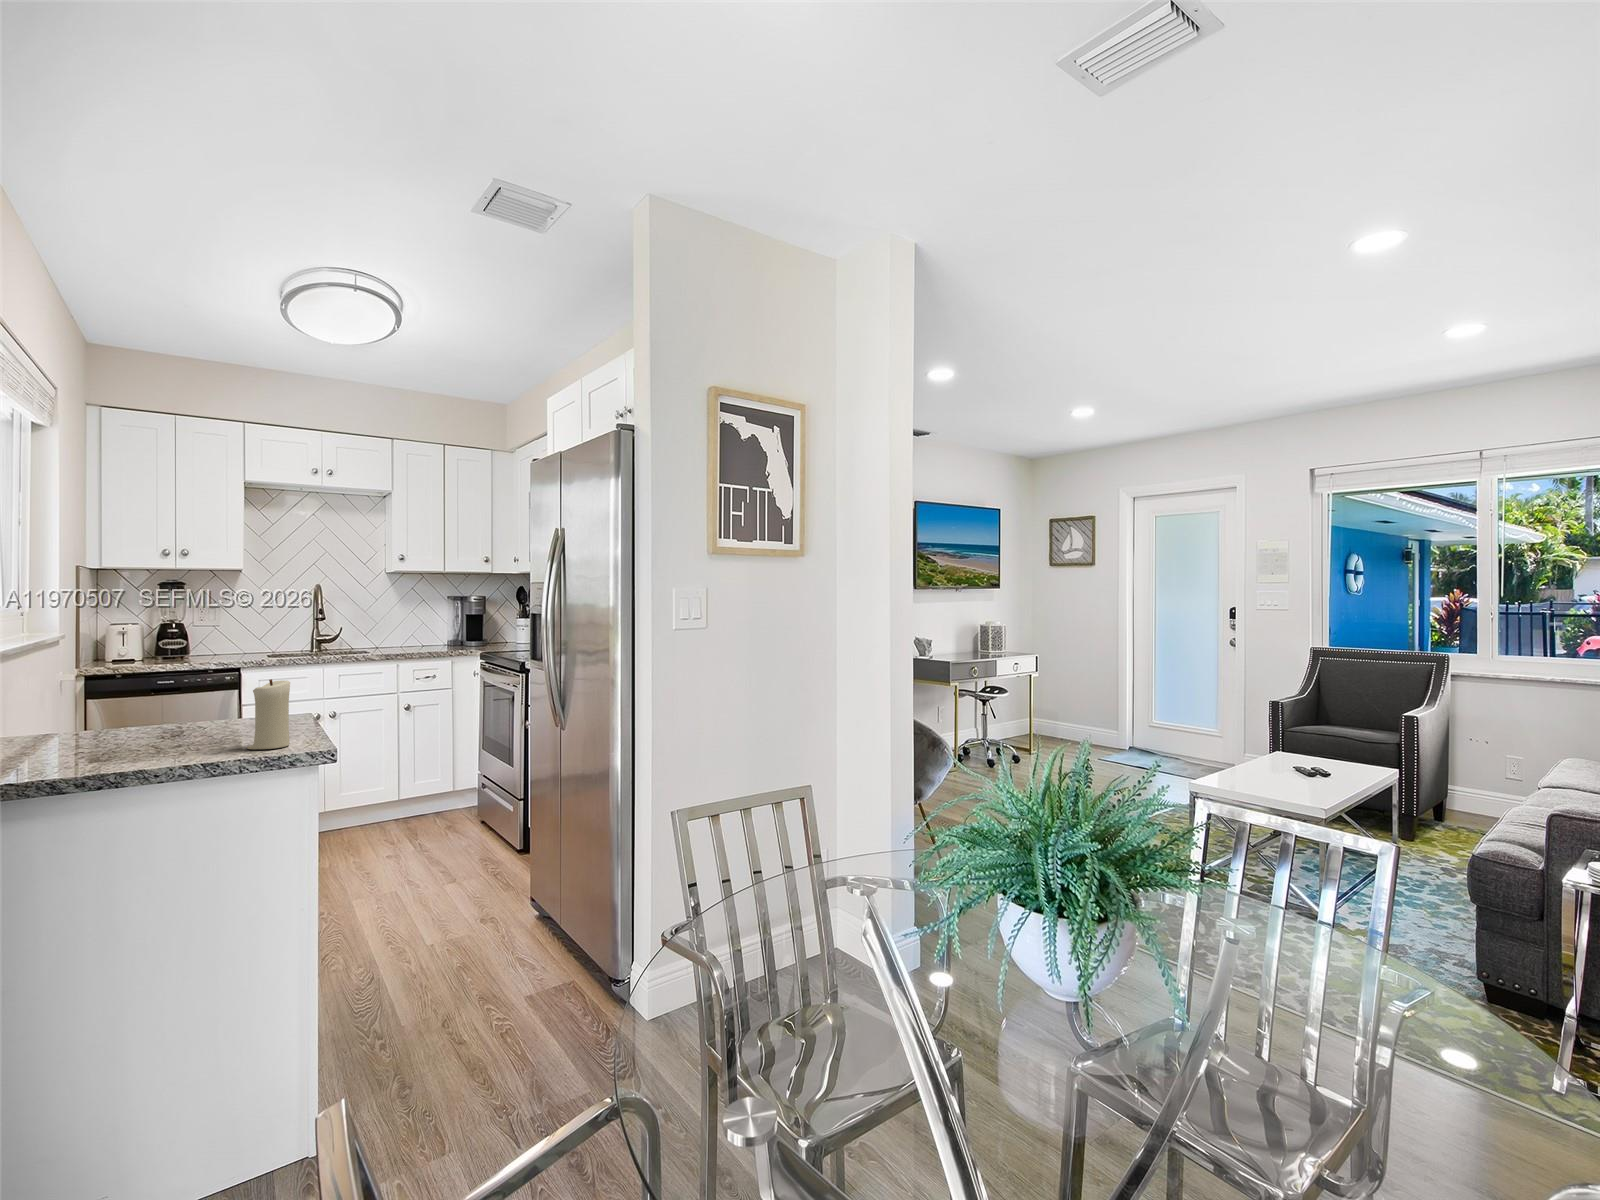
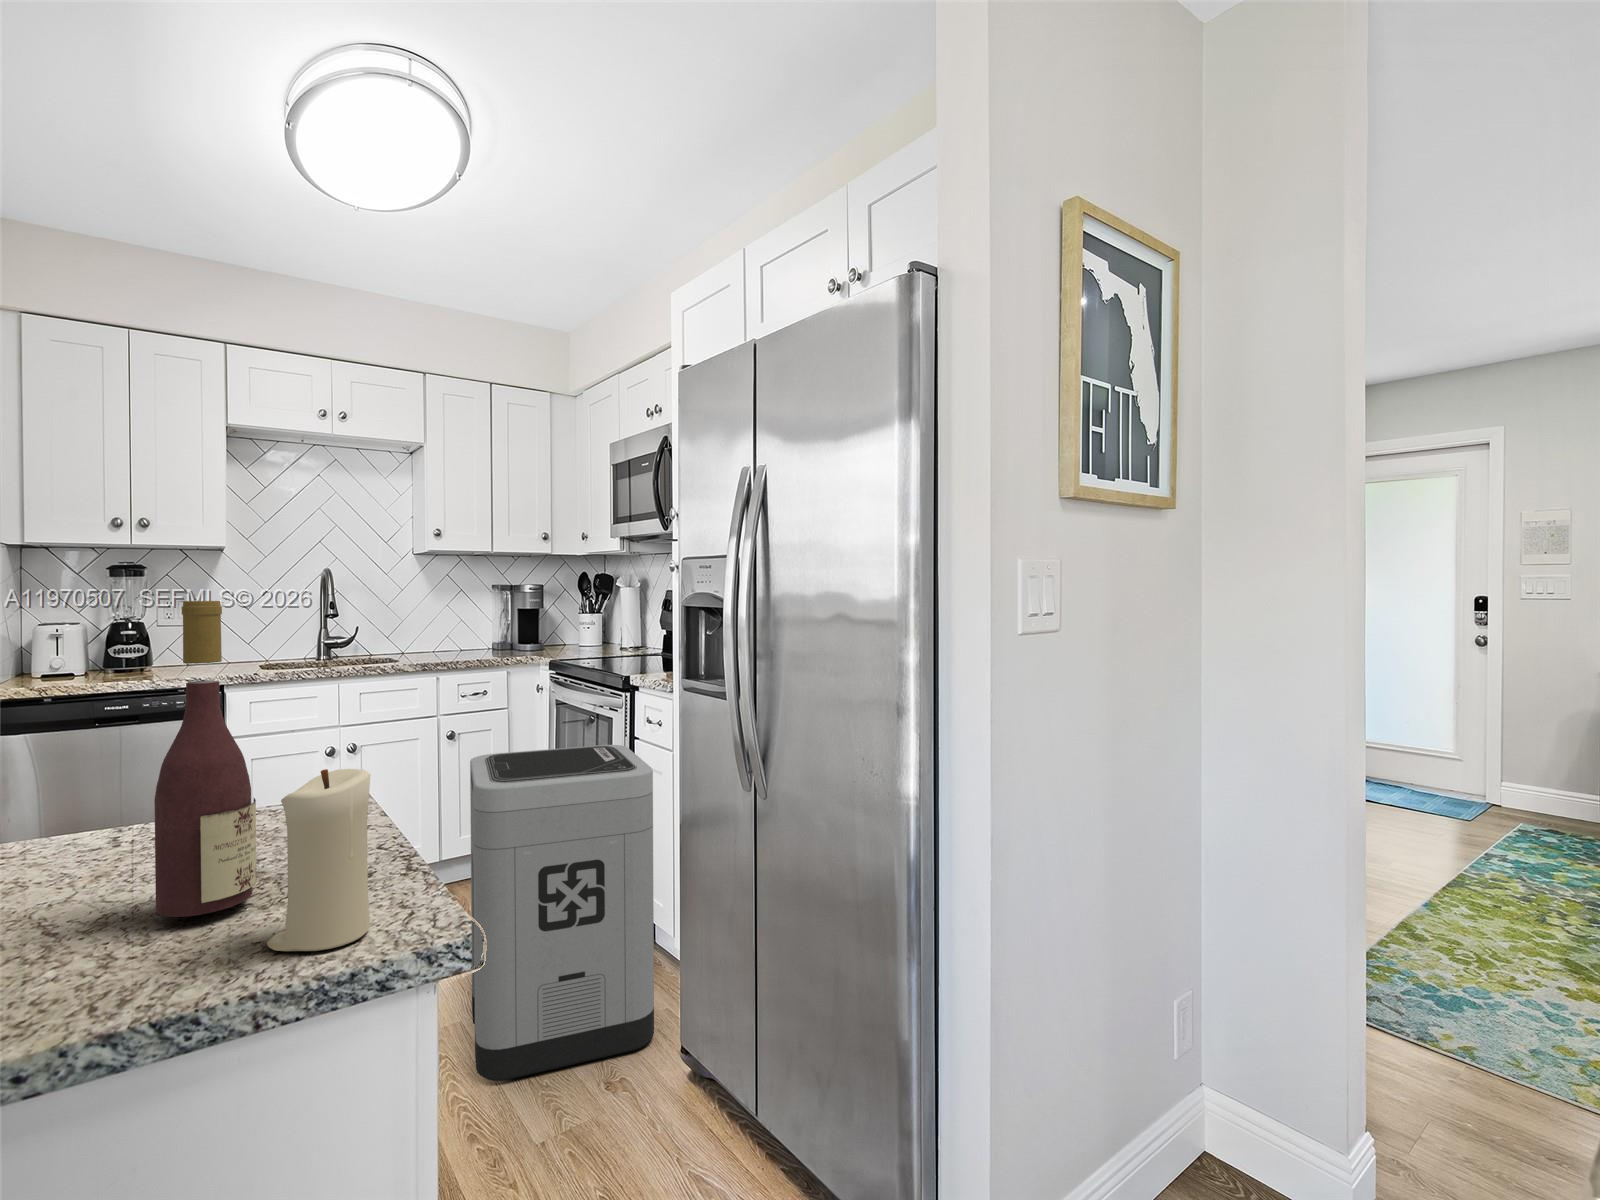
wine bottle: none [200,611,245,745] -> present [154,601,257,917]
trash can: none [399,708,522,918] -> present [470,745,654,1081]

